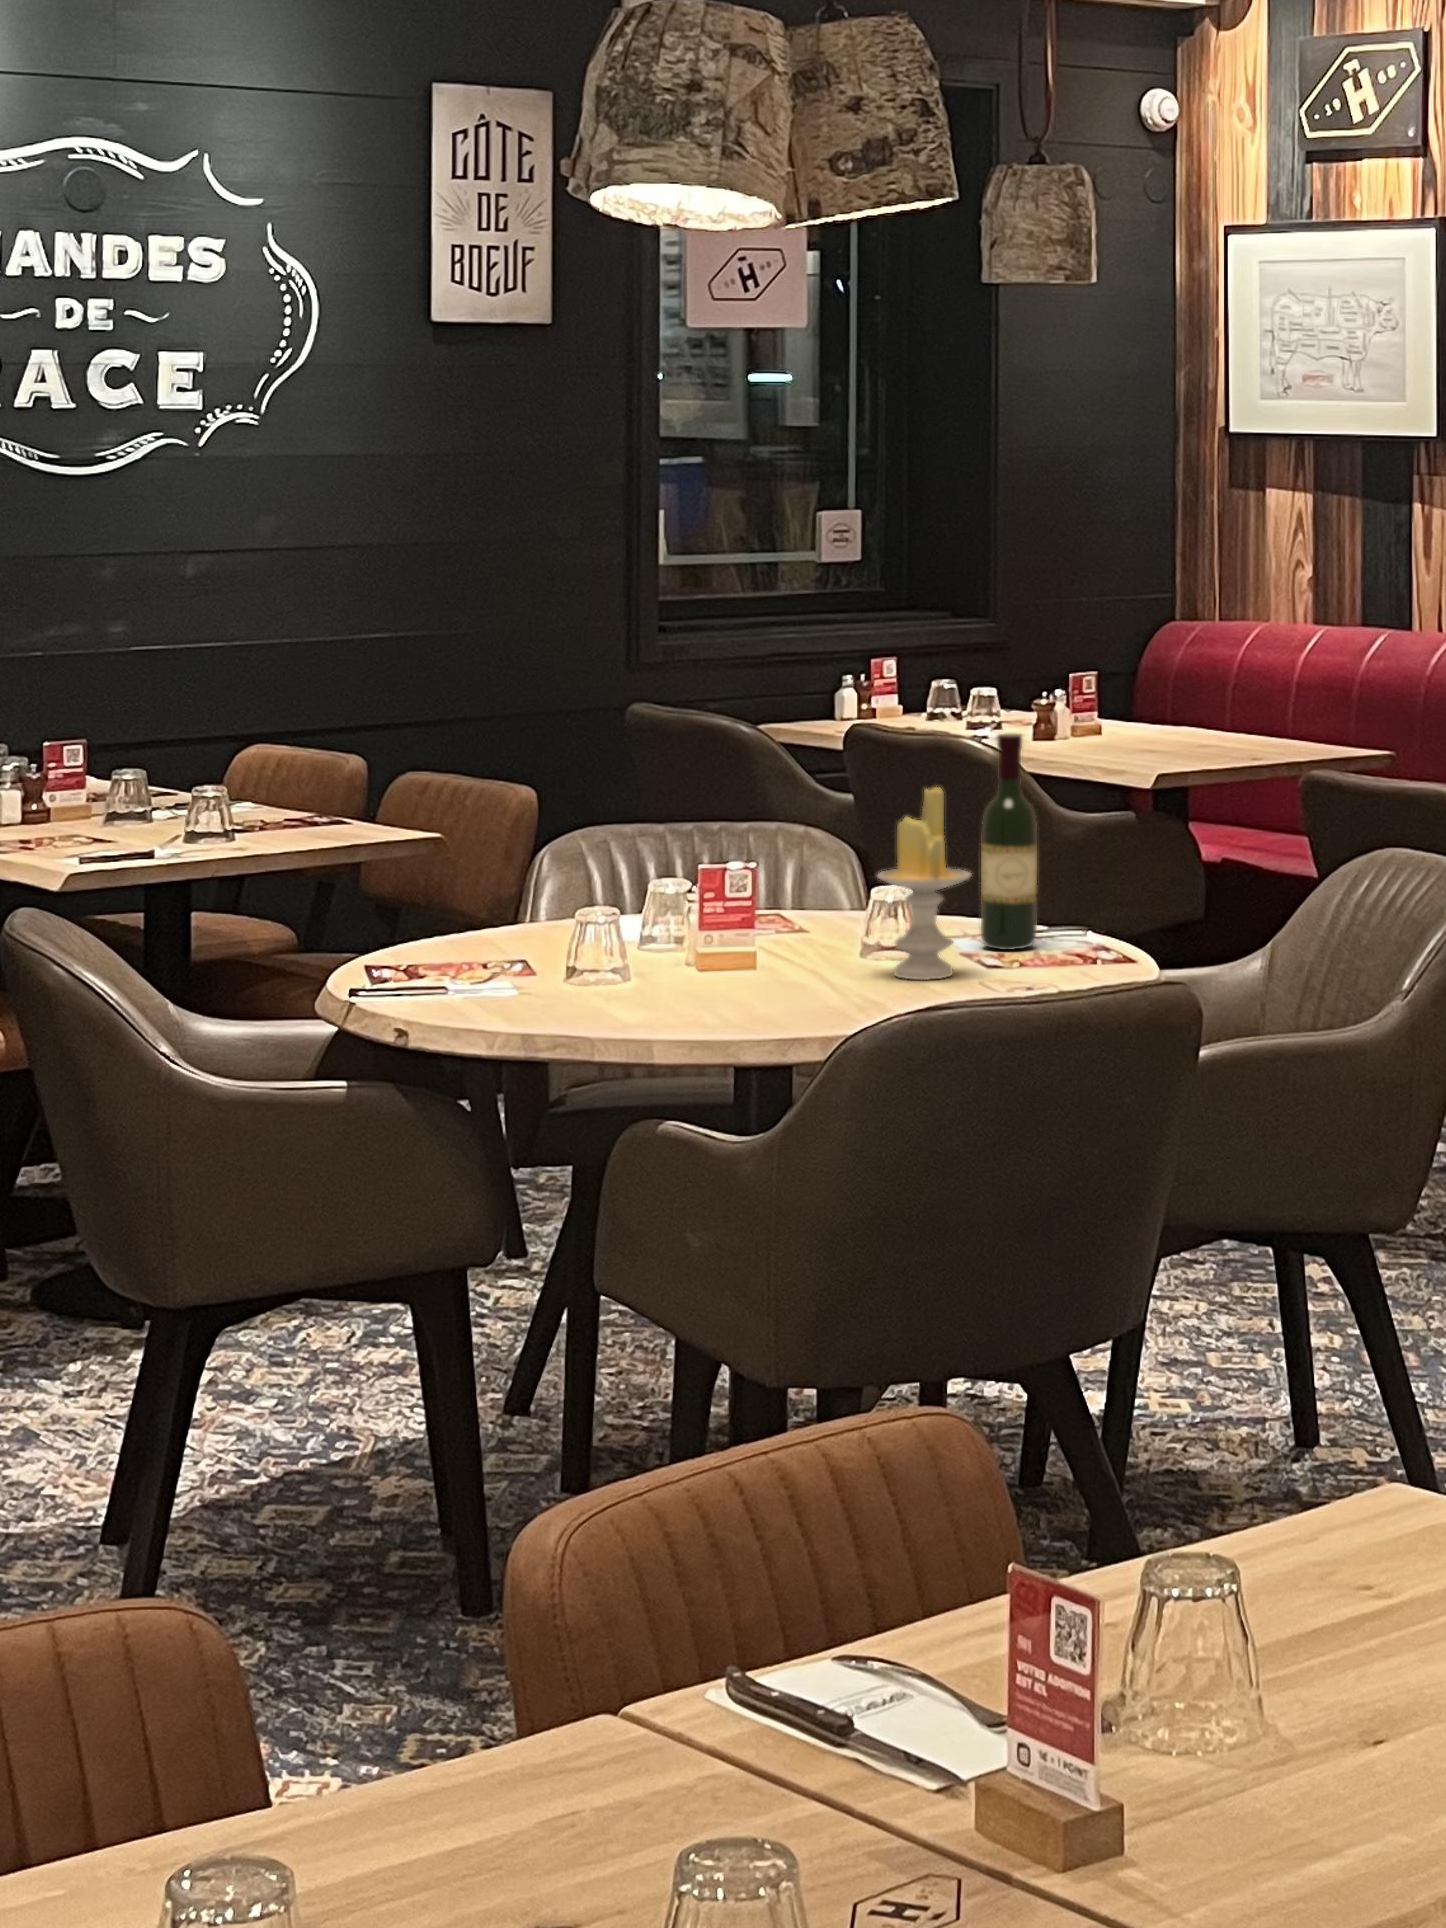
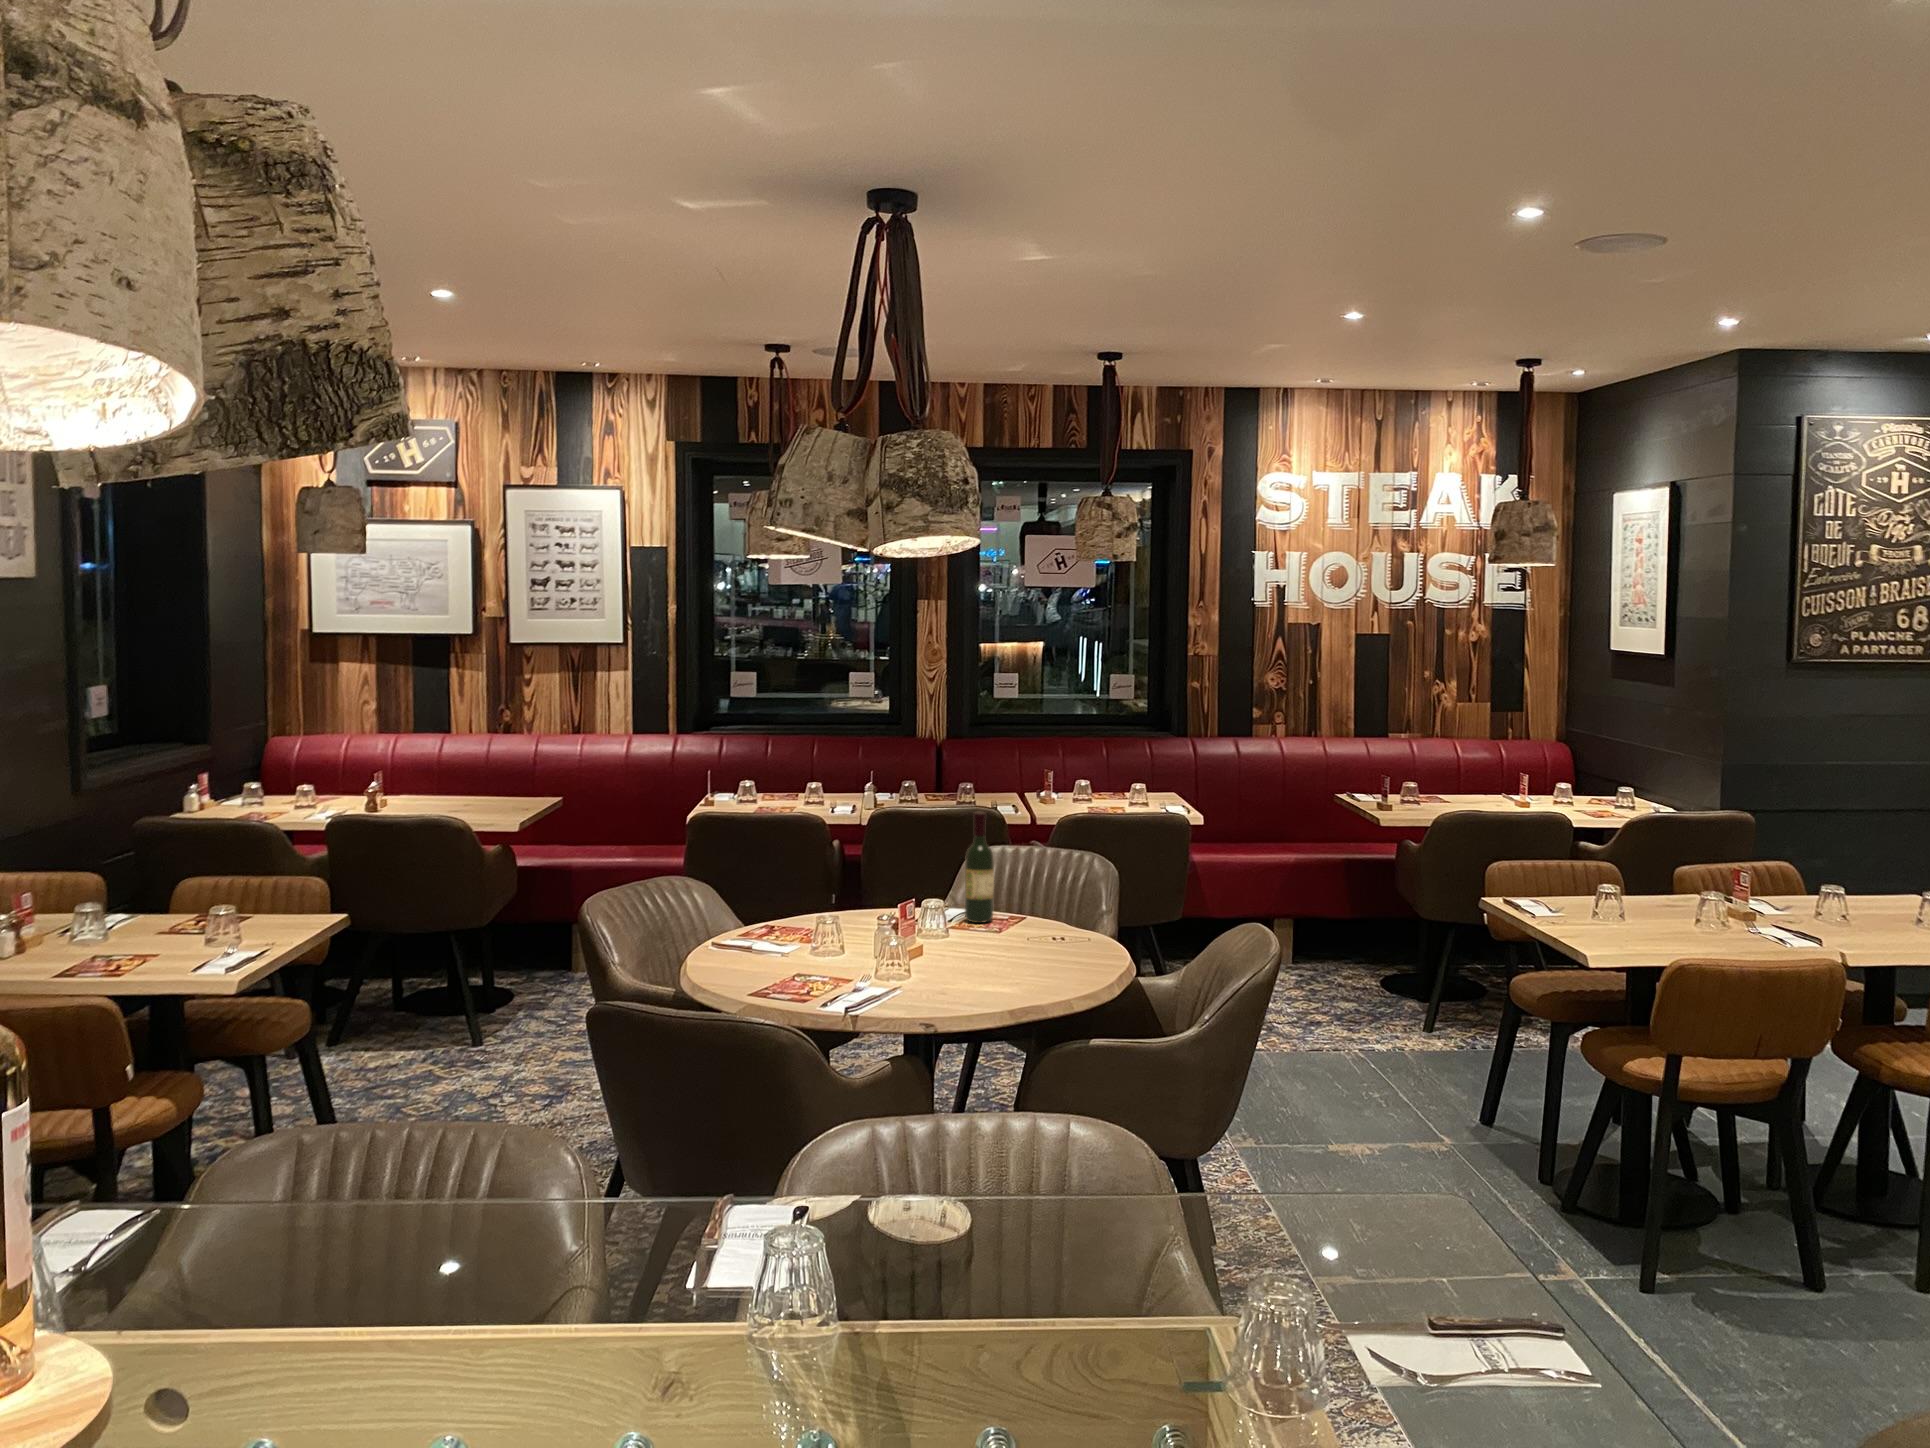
candle: present [877,787,971,980] -> none [1007,844,1056,945]

